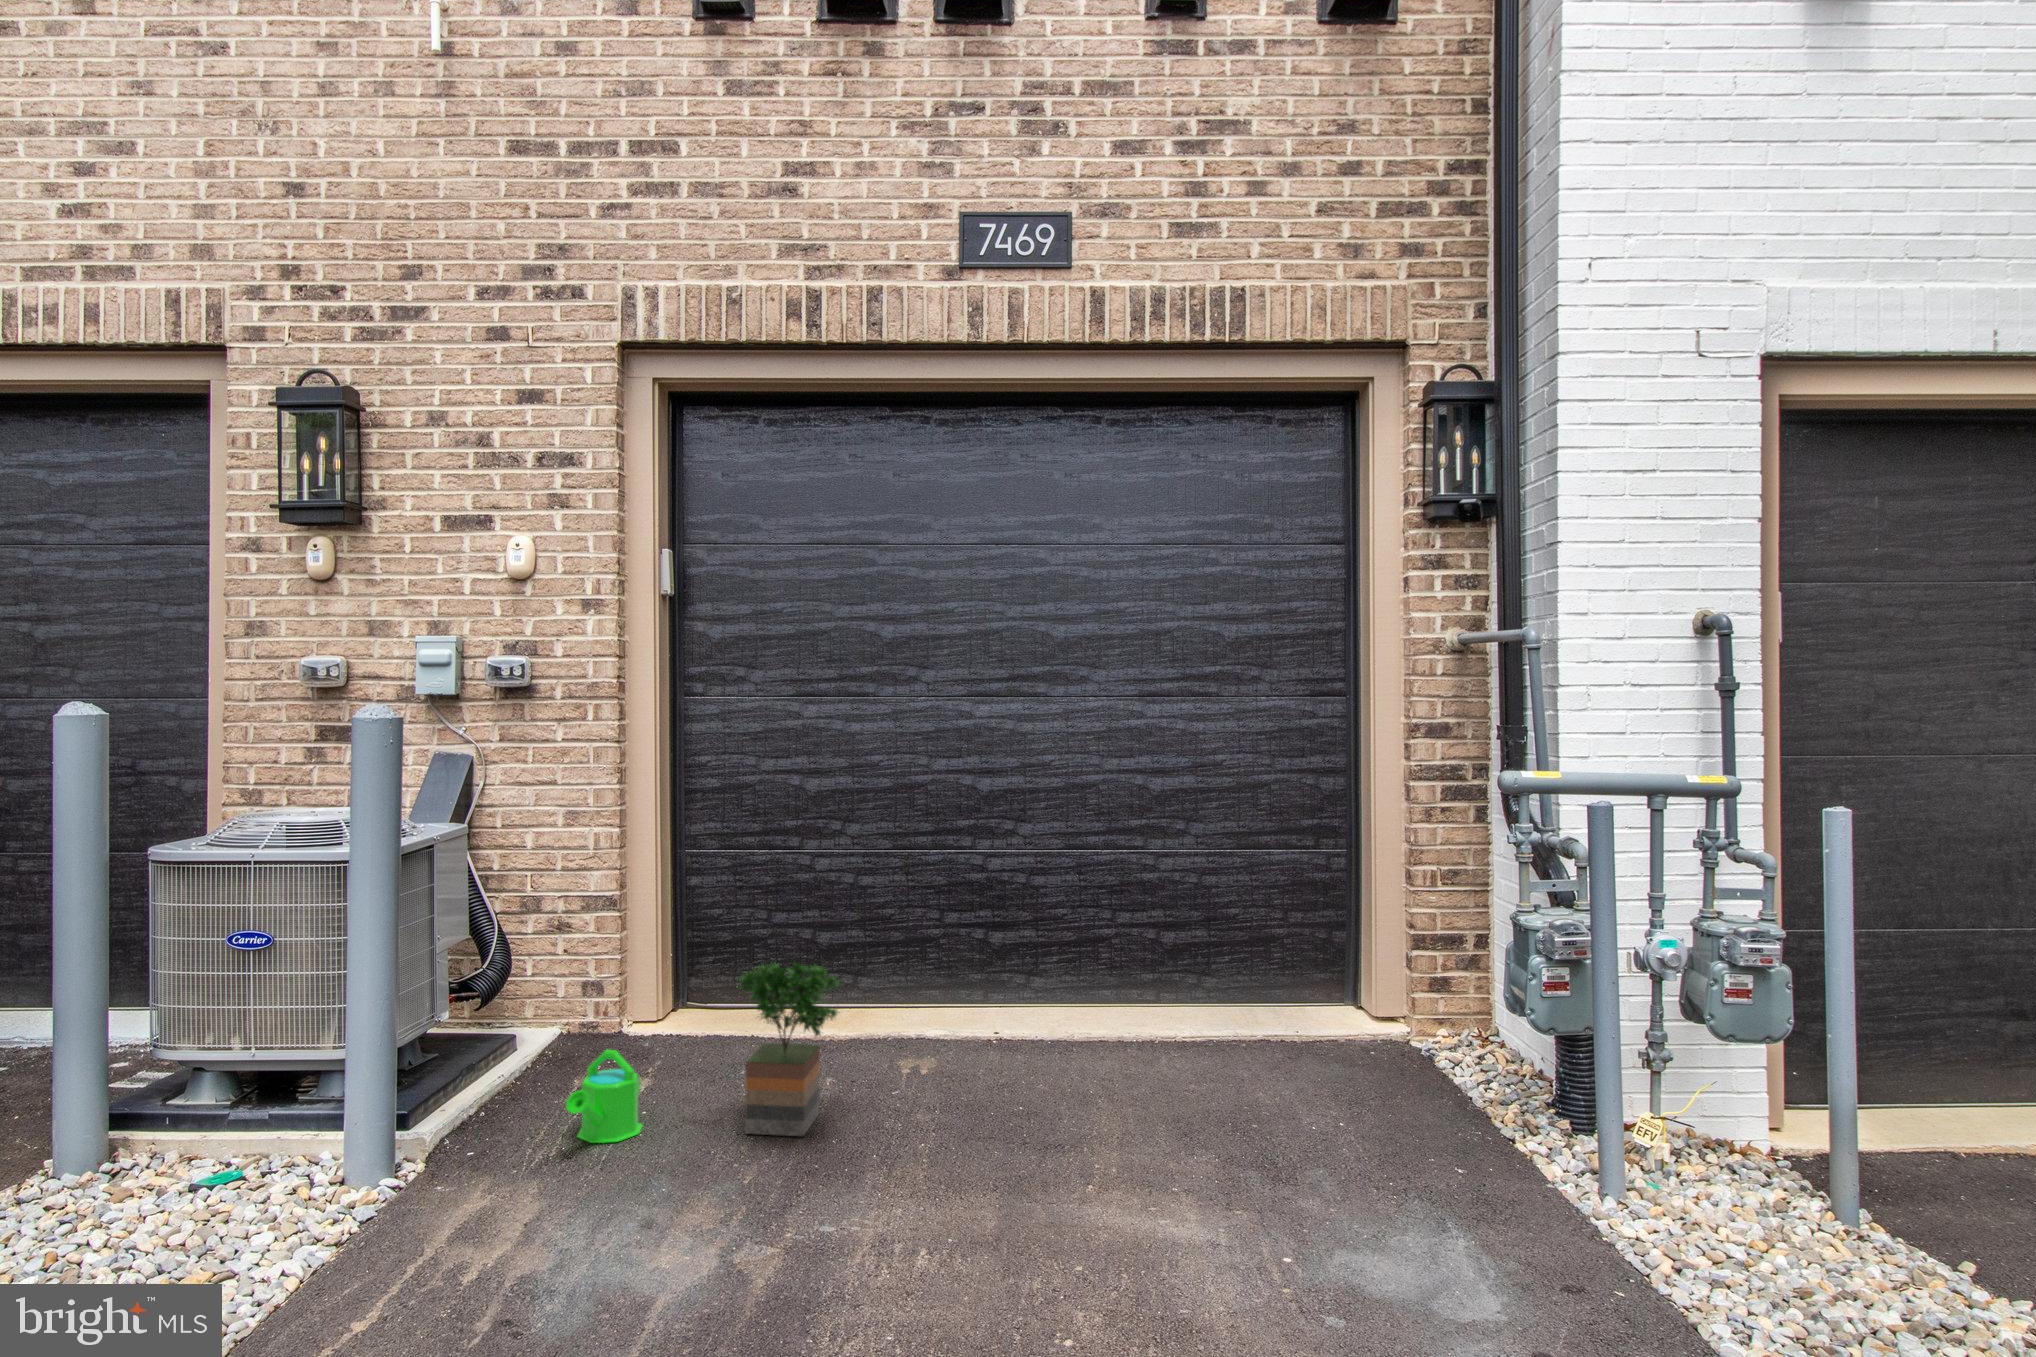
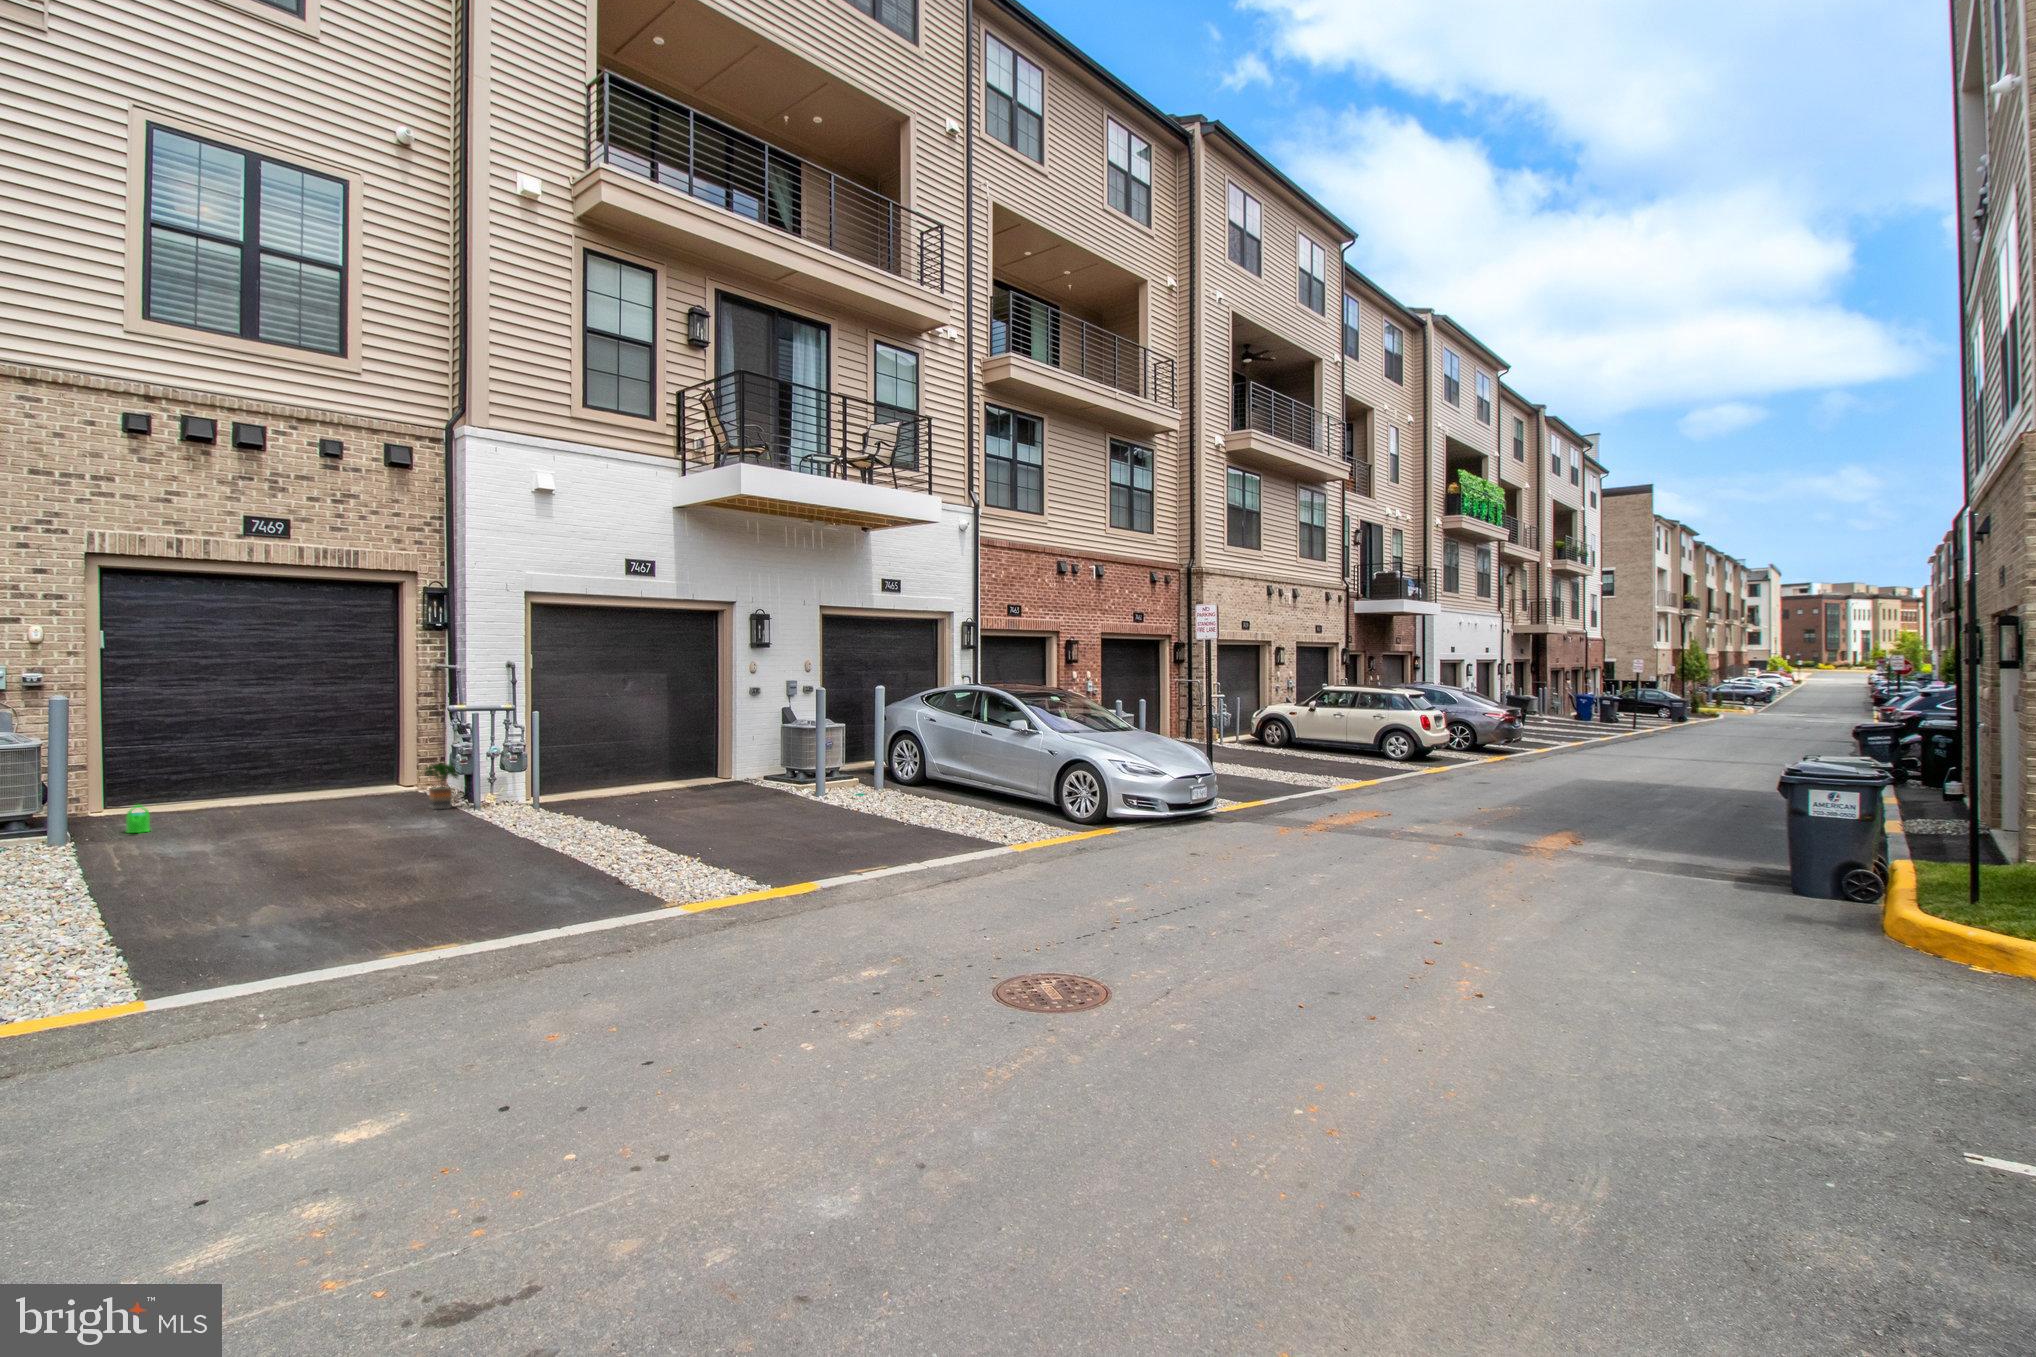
potted tree: present [737,962,840,1136] -> present [425,764,459,810]

